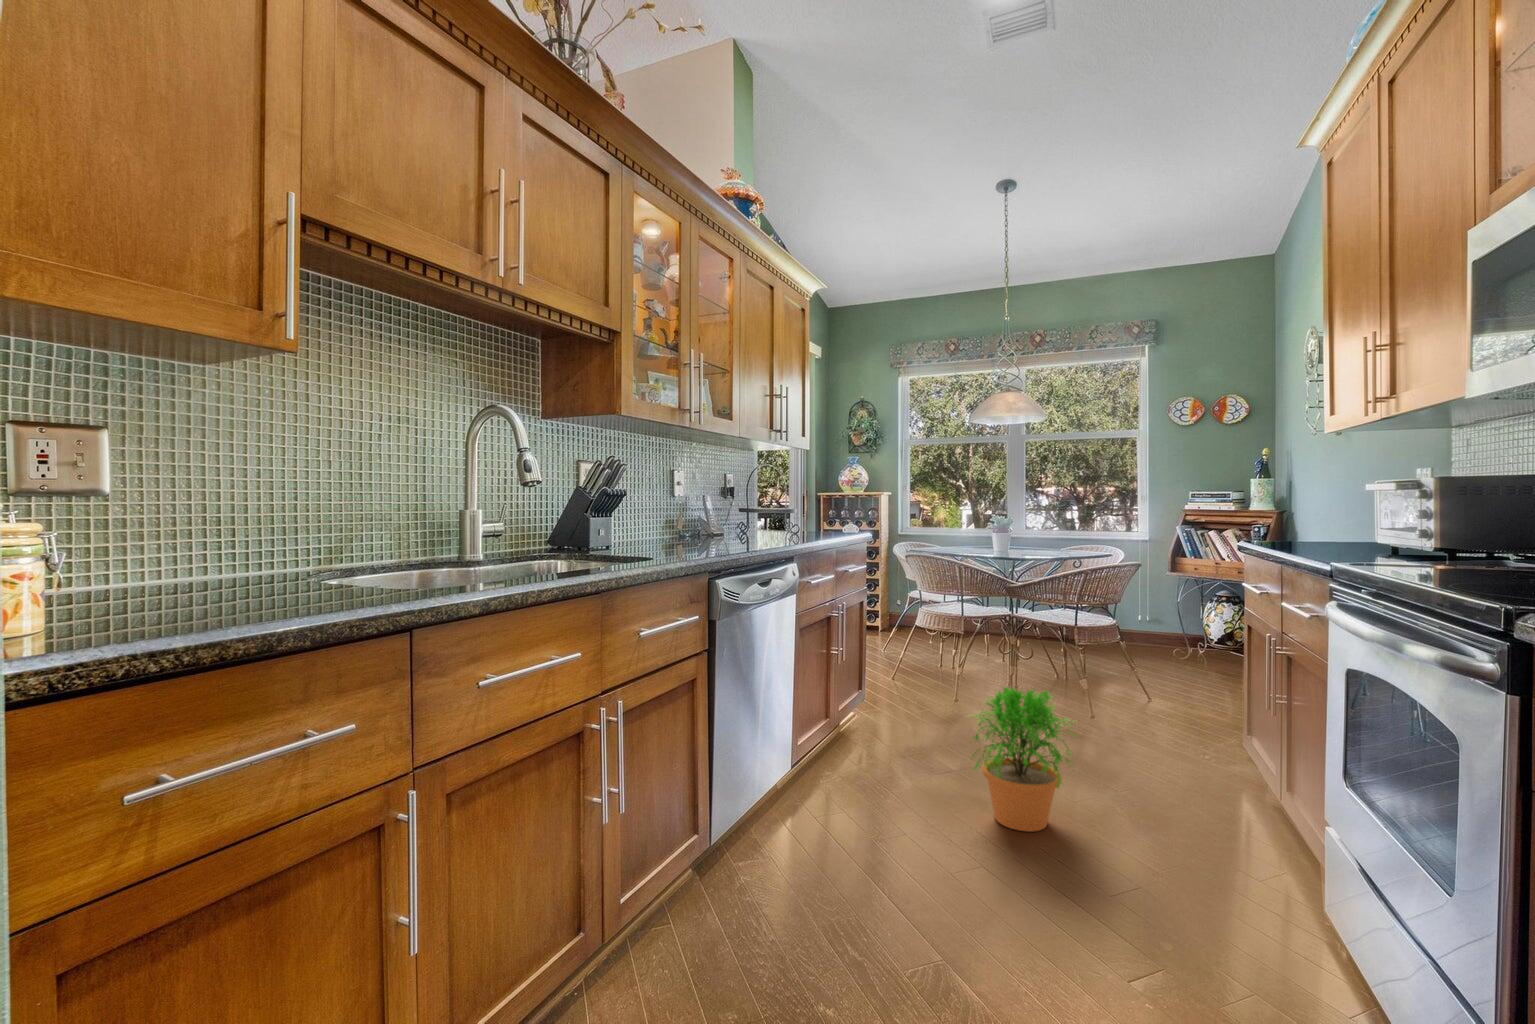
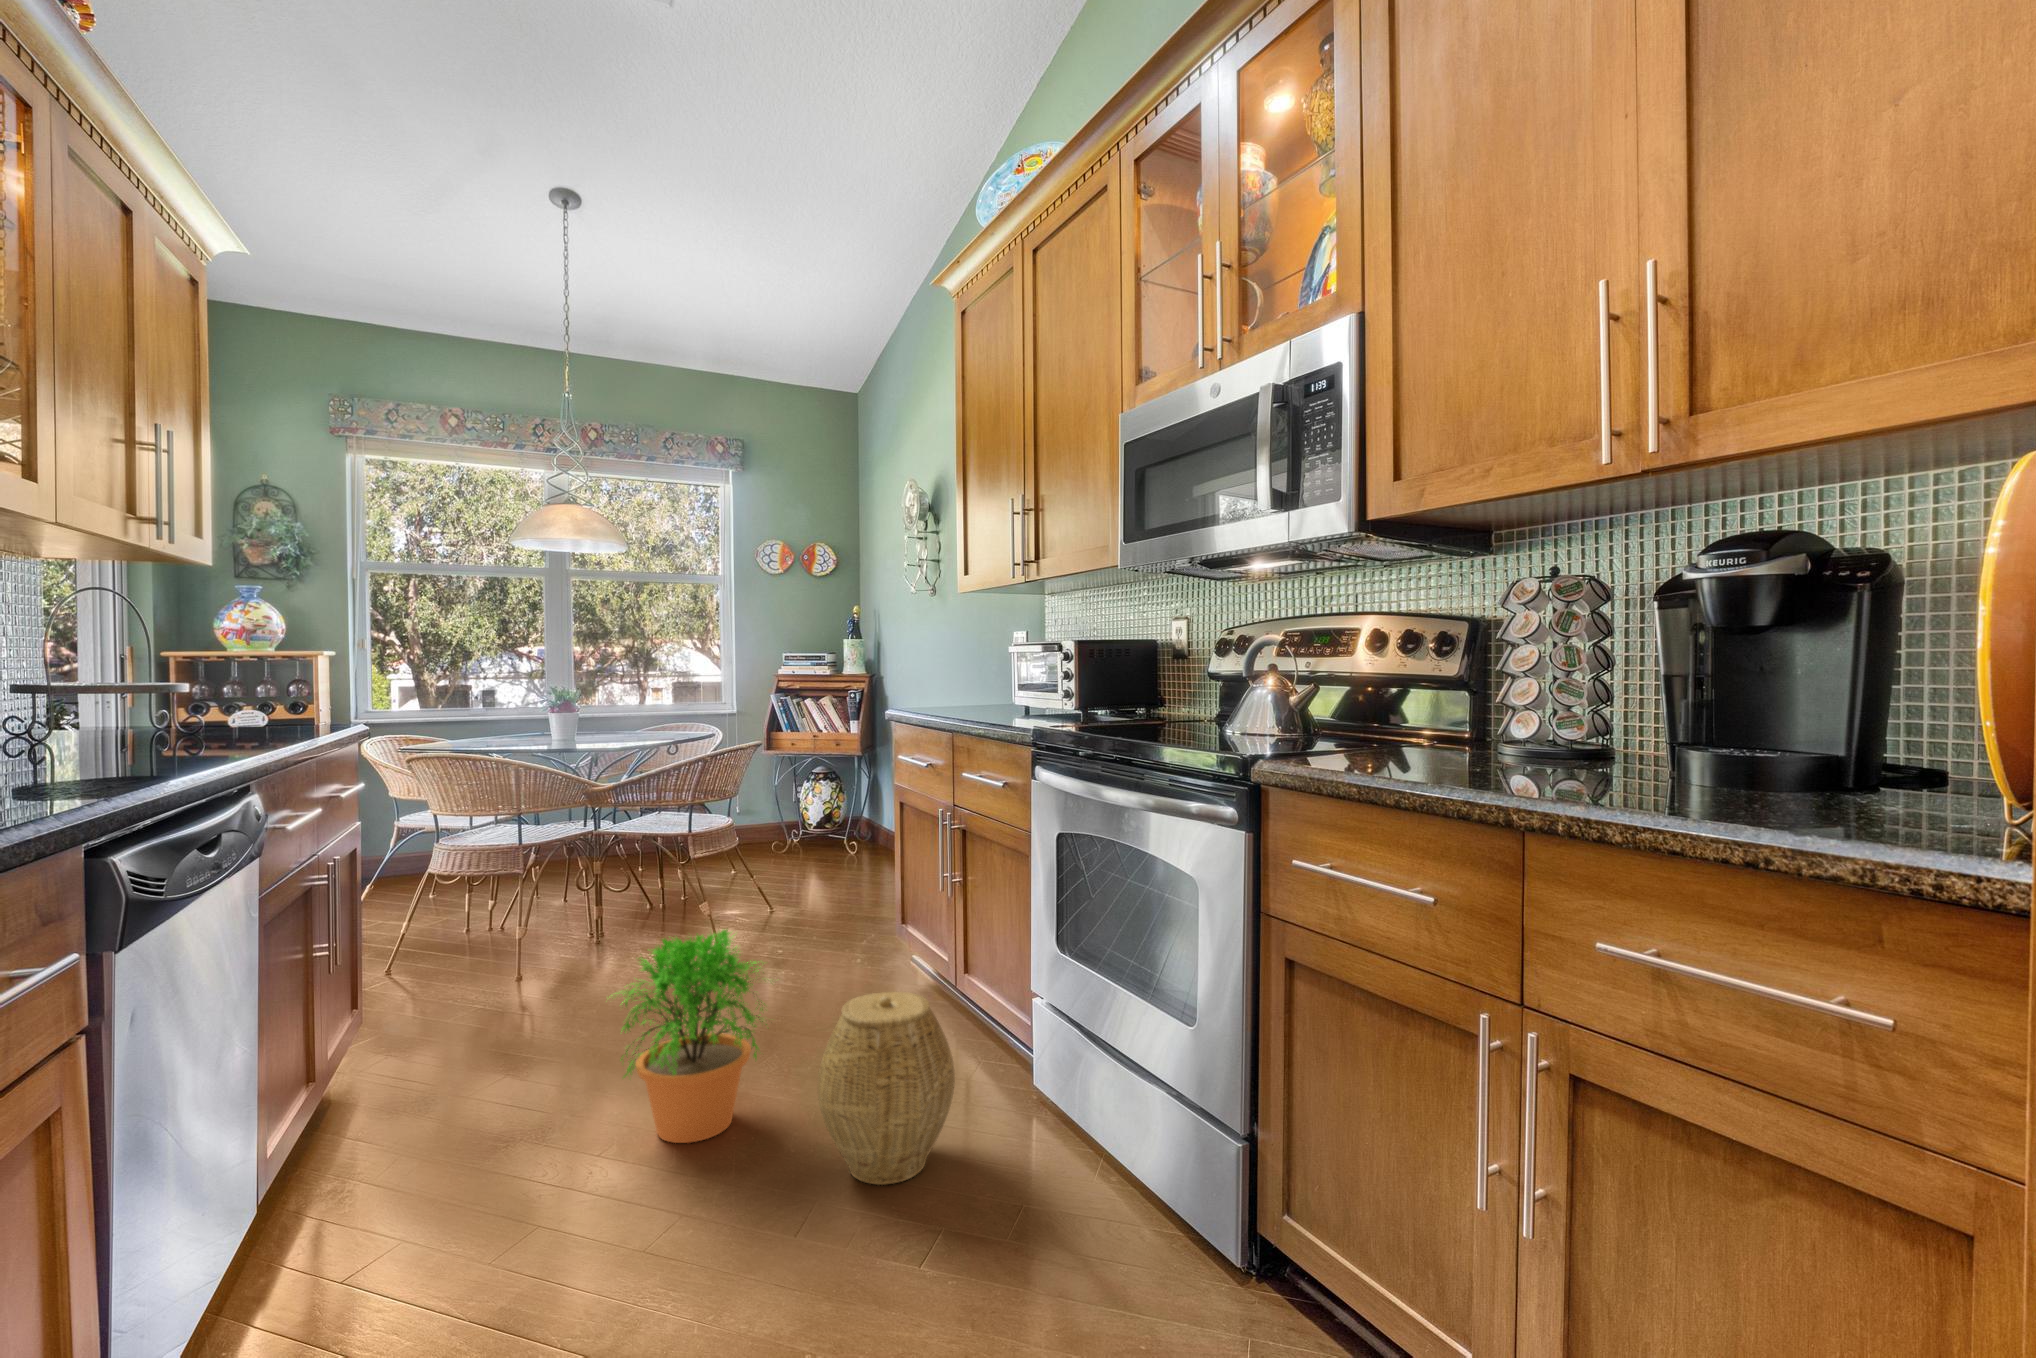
woven basket: none [1090,764,1214,921] -> present [818,992,955,1185]

